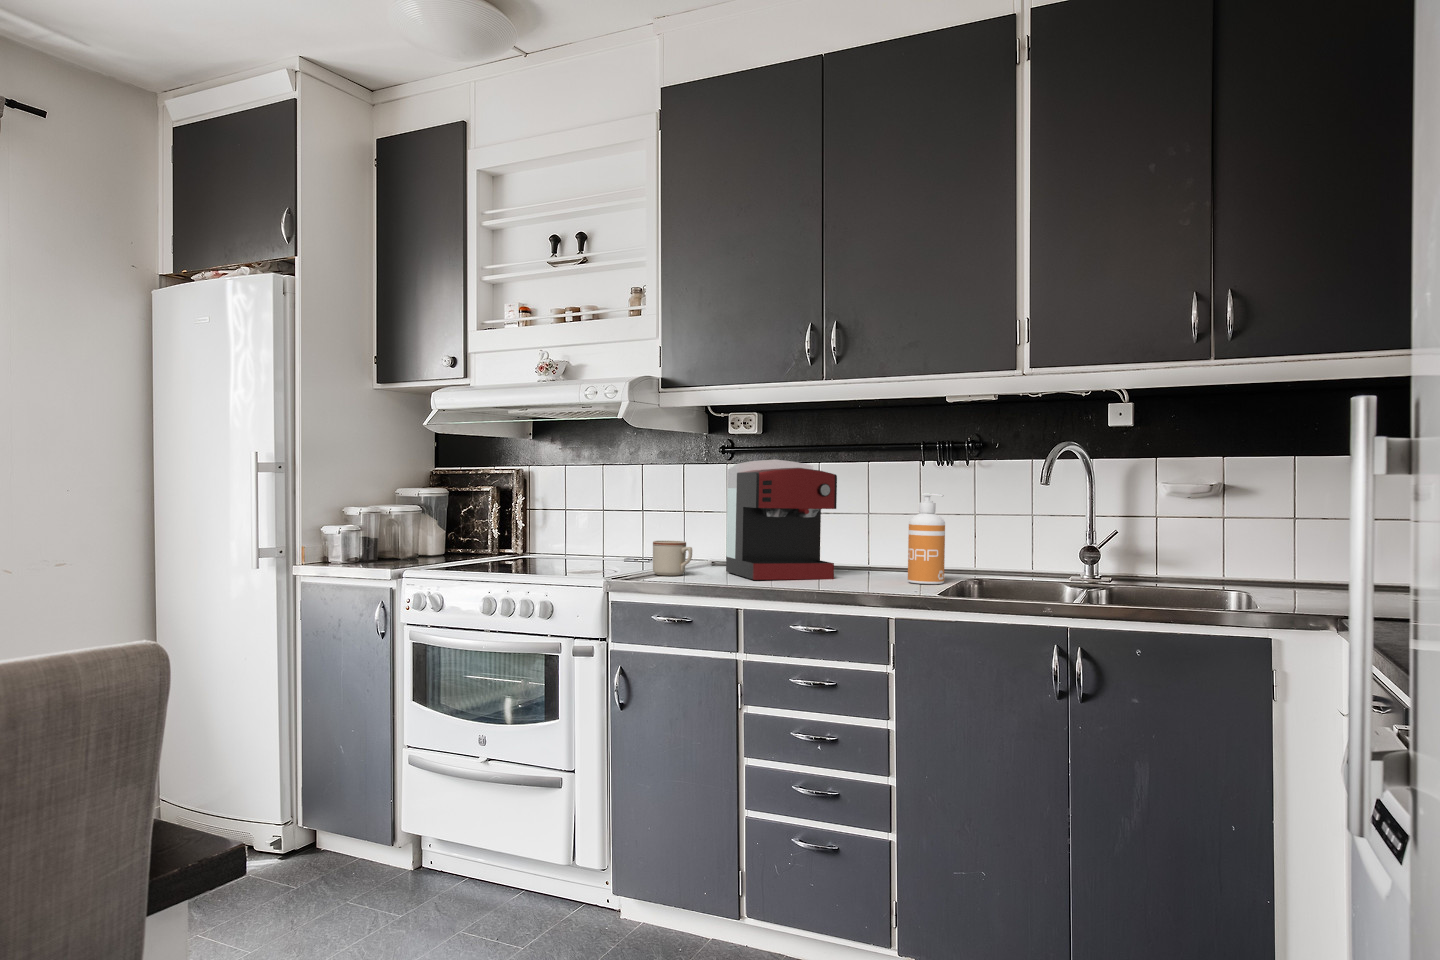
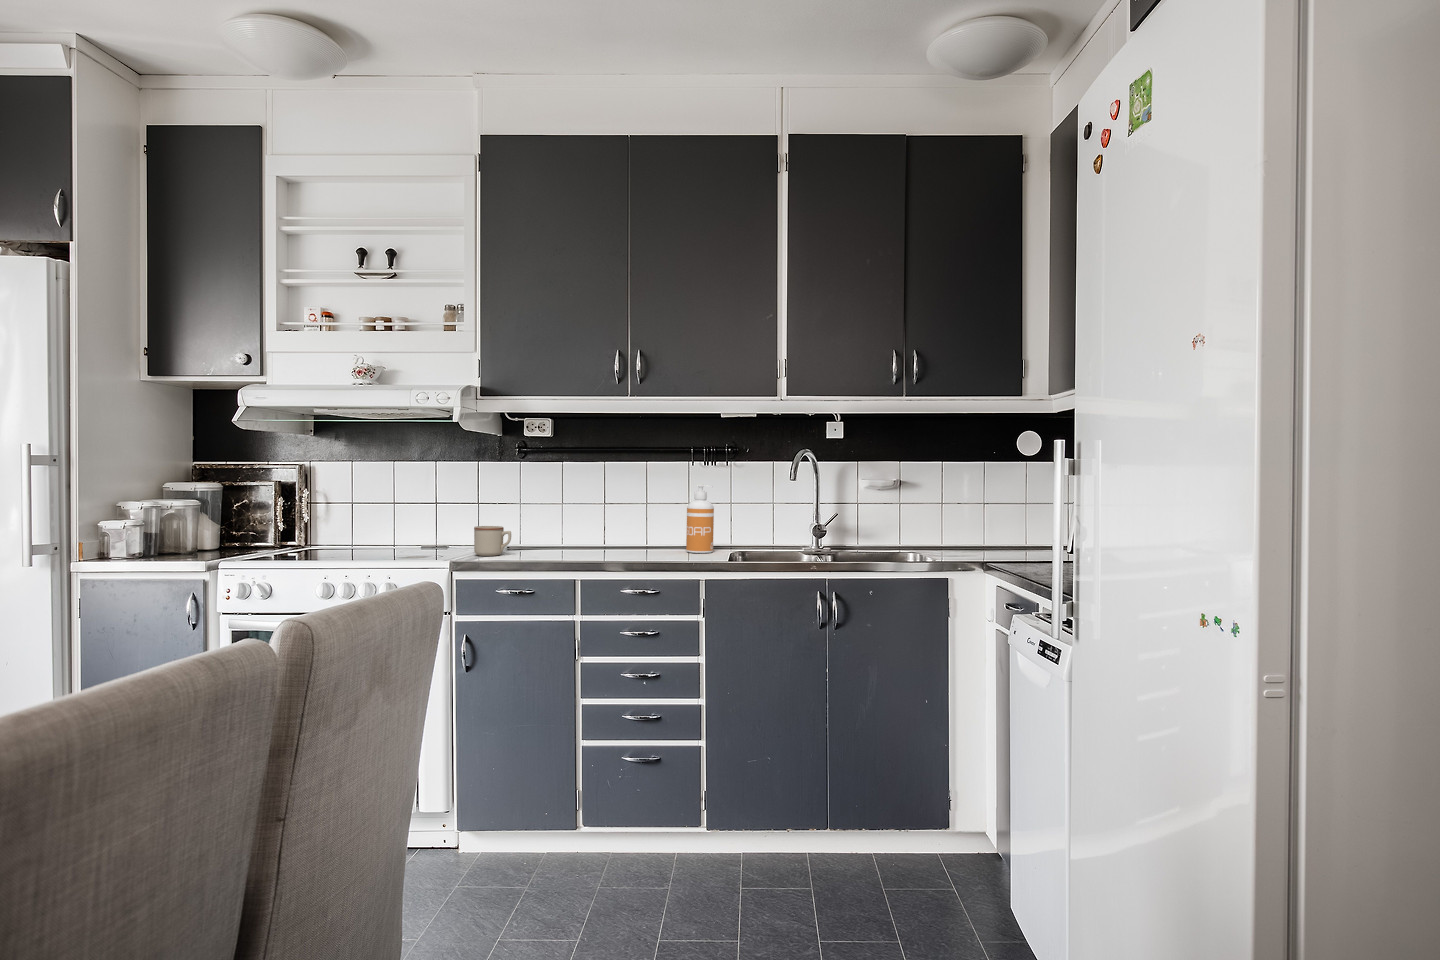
coffee maker: present [726,459,837,580] -> none [532,457,630,556]

